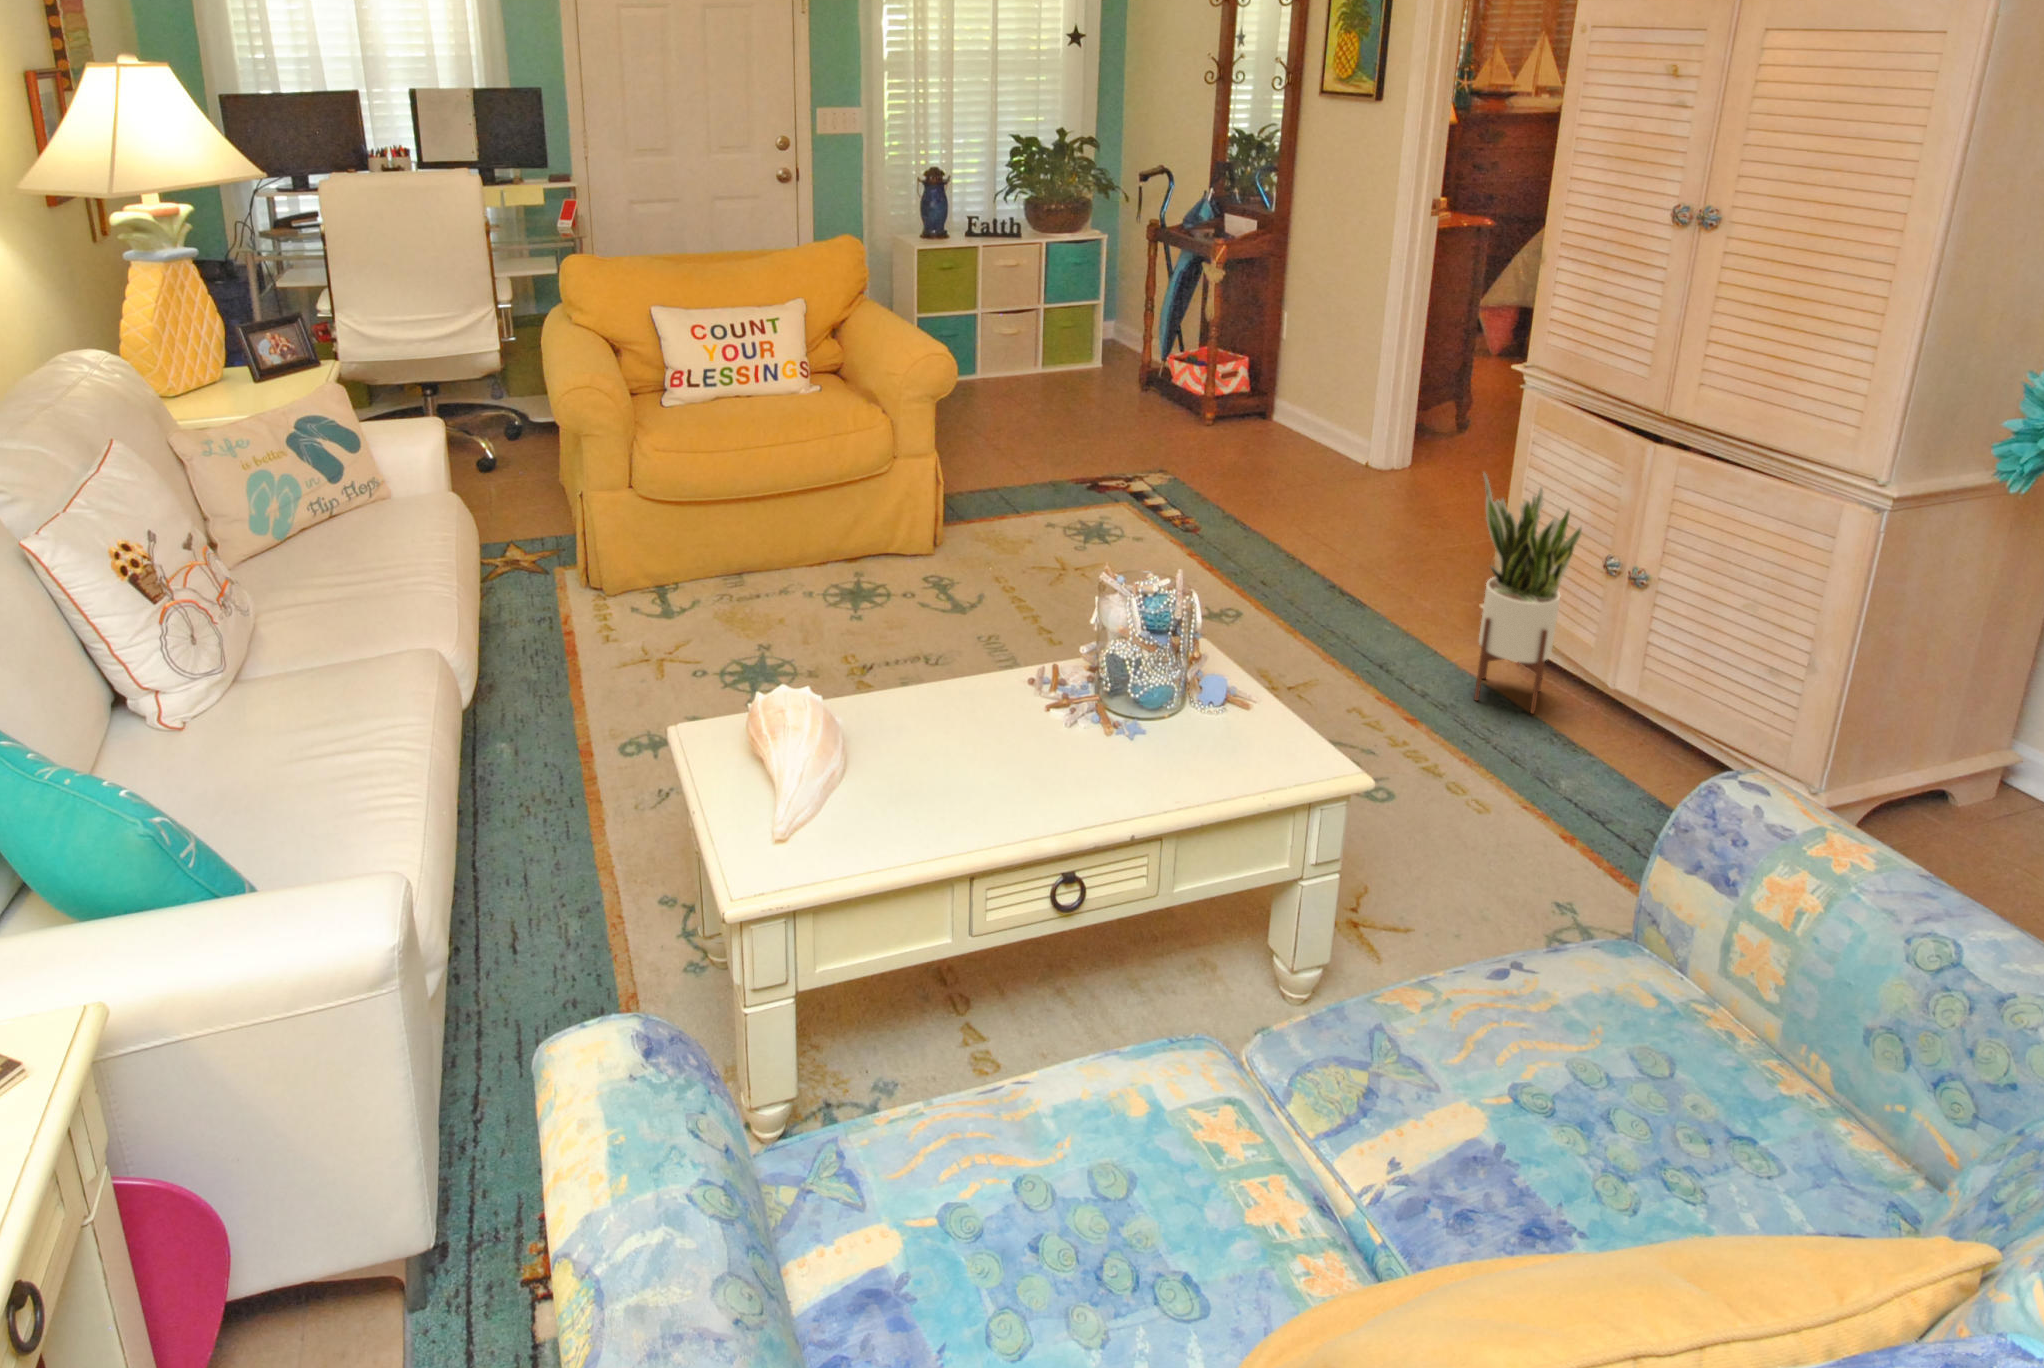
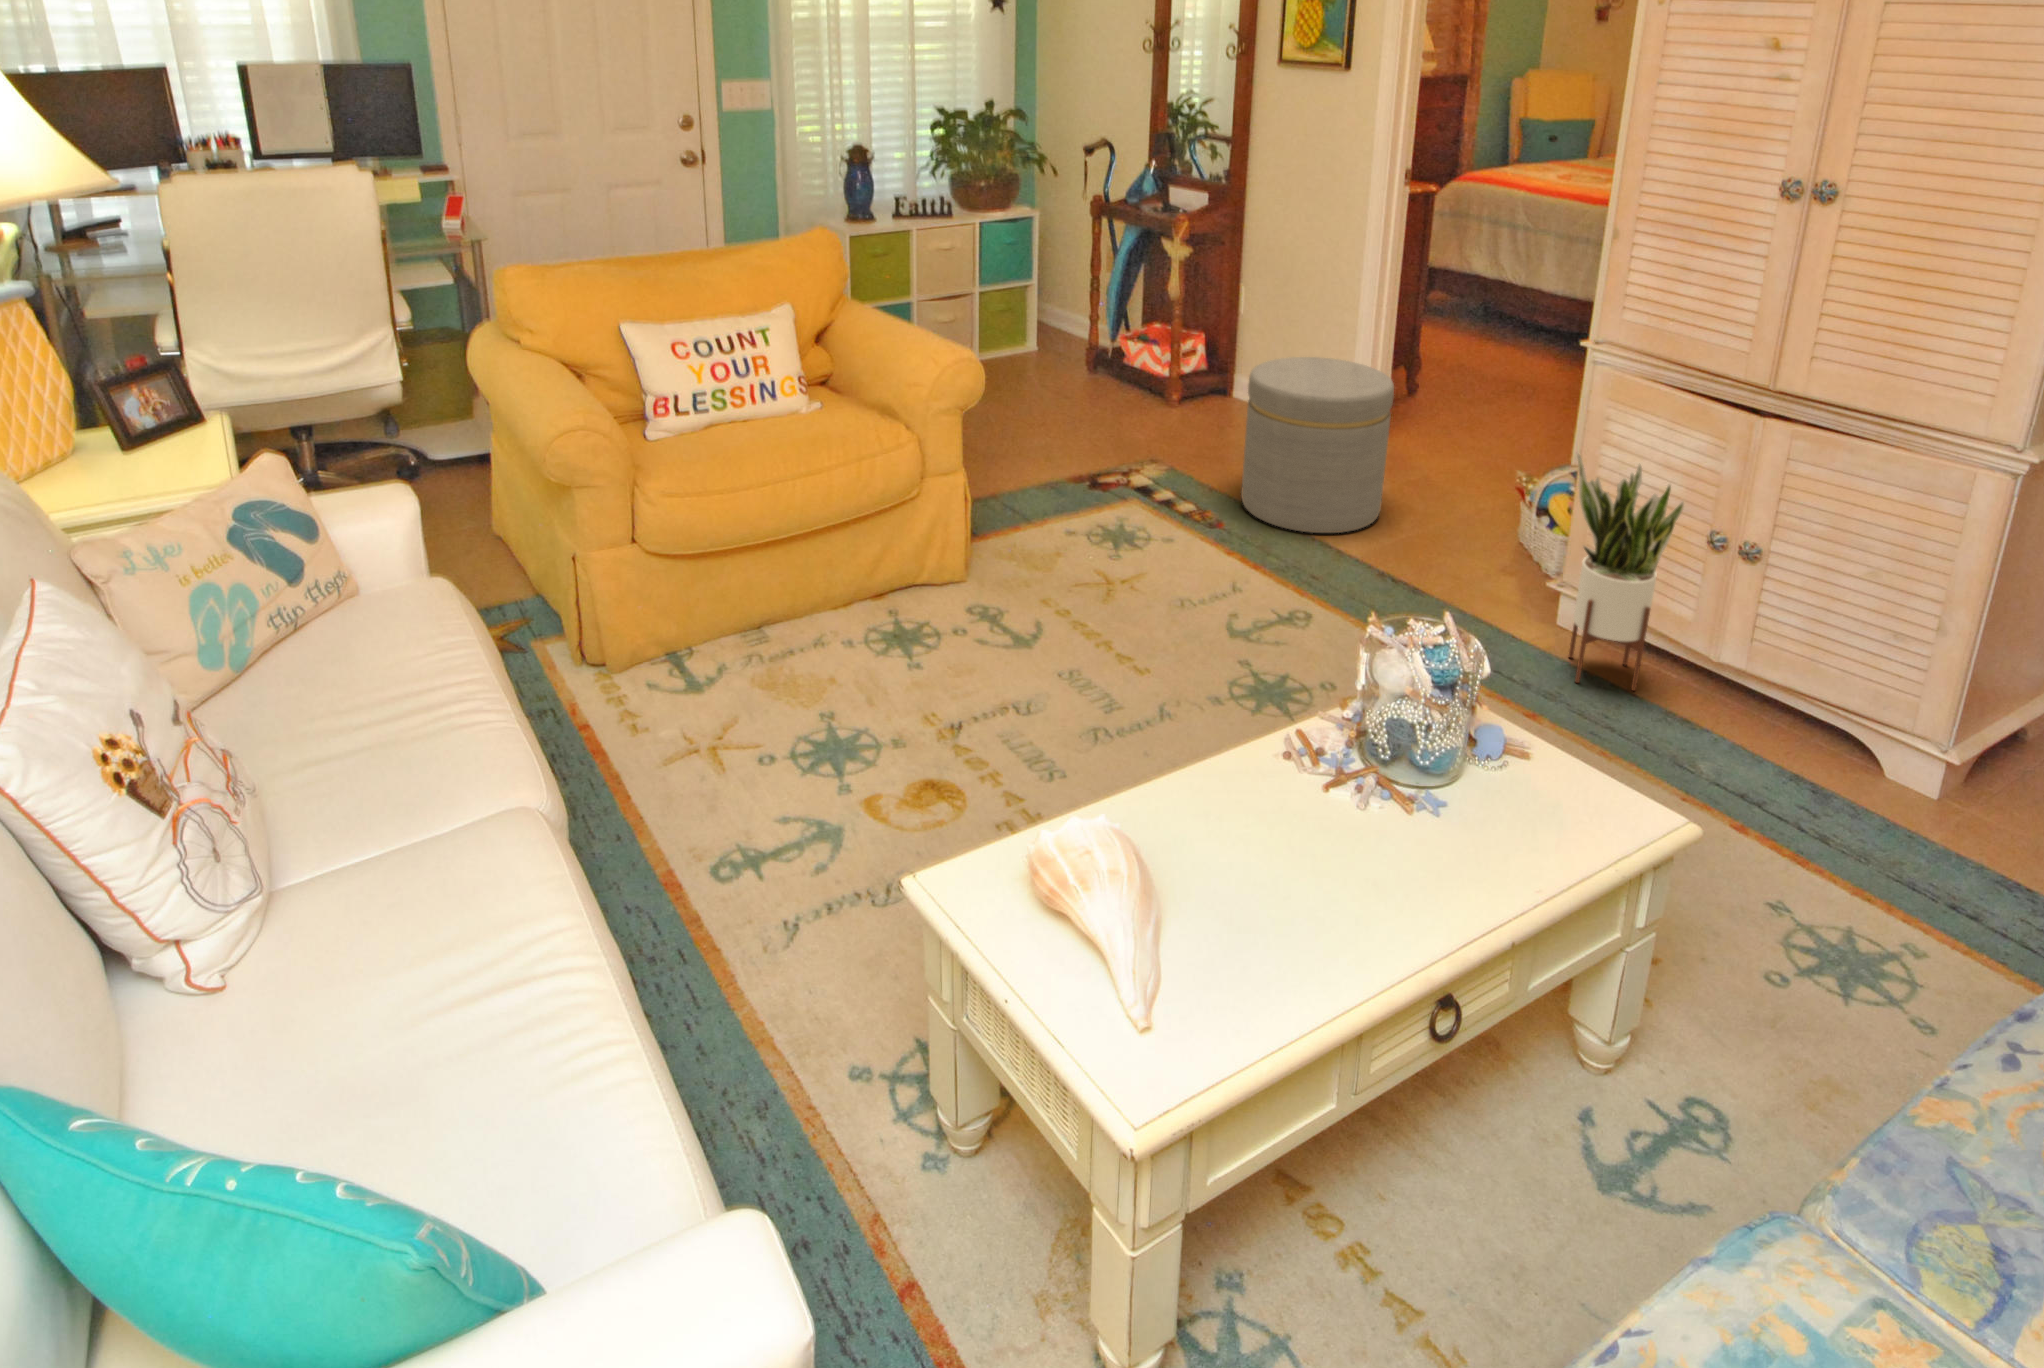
ottoman: none [1226,378,1377,549] -> present [1241,357,1394,533]

